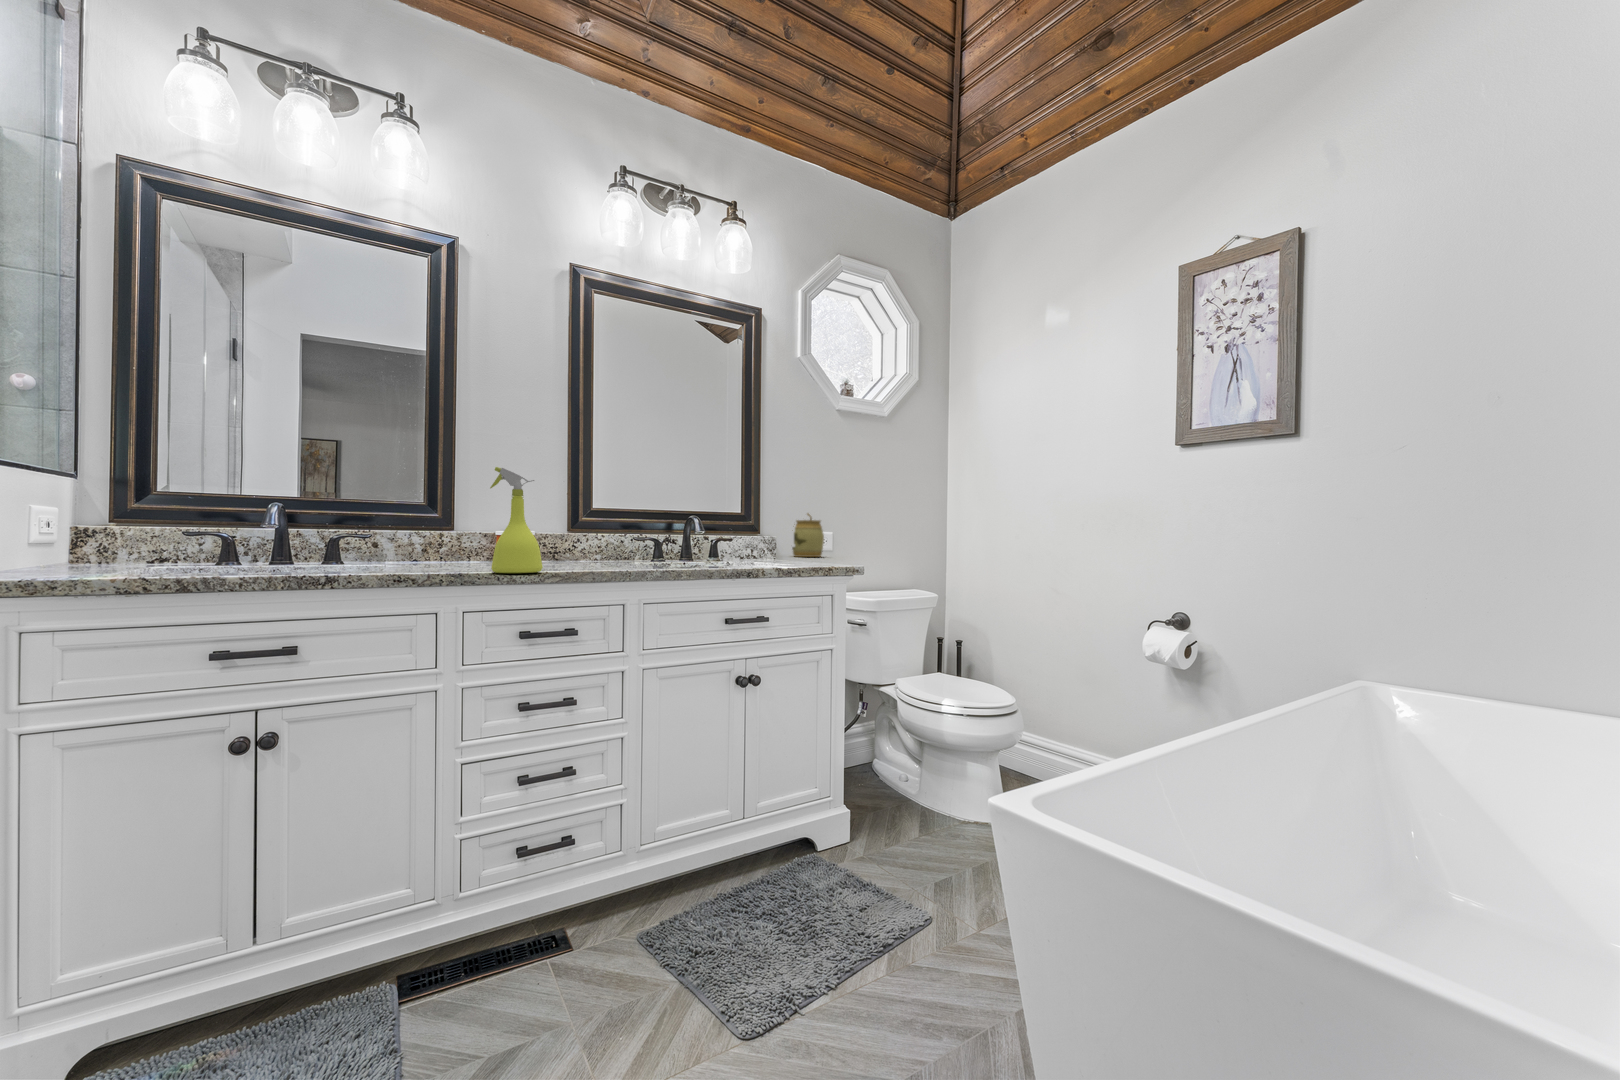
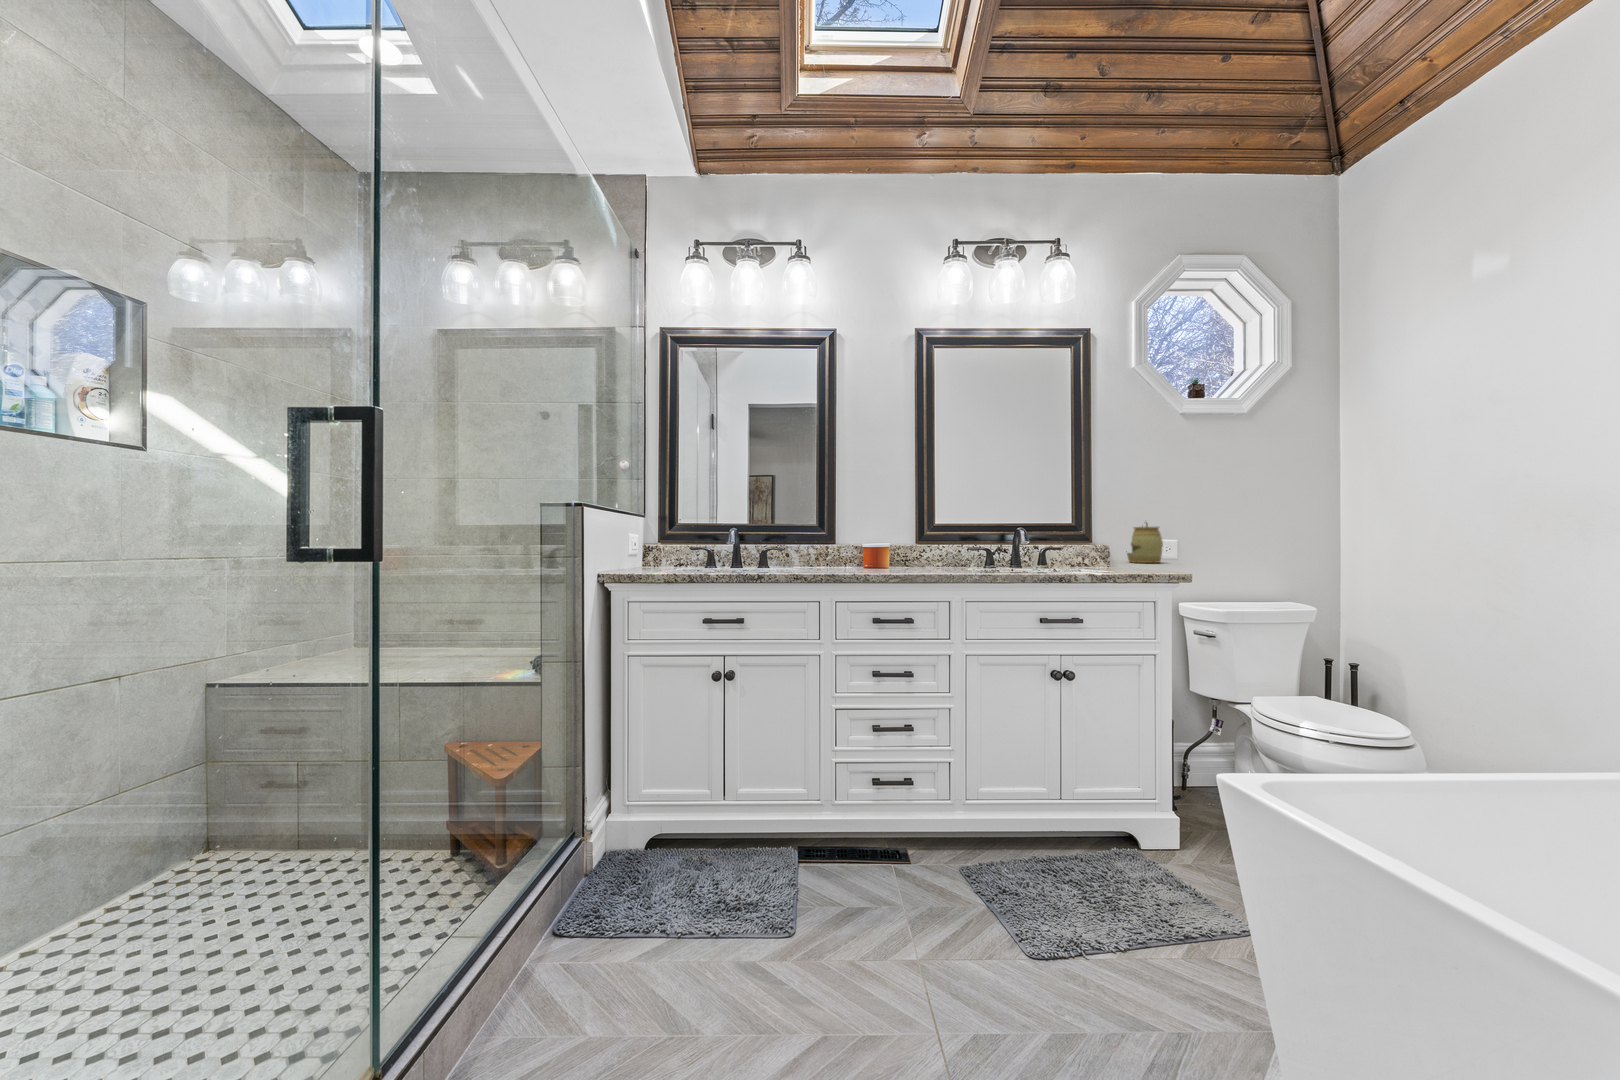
spray bottle: present [490,467,543,573] -> none [850,498,886,575]

